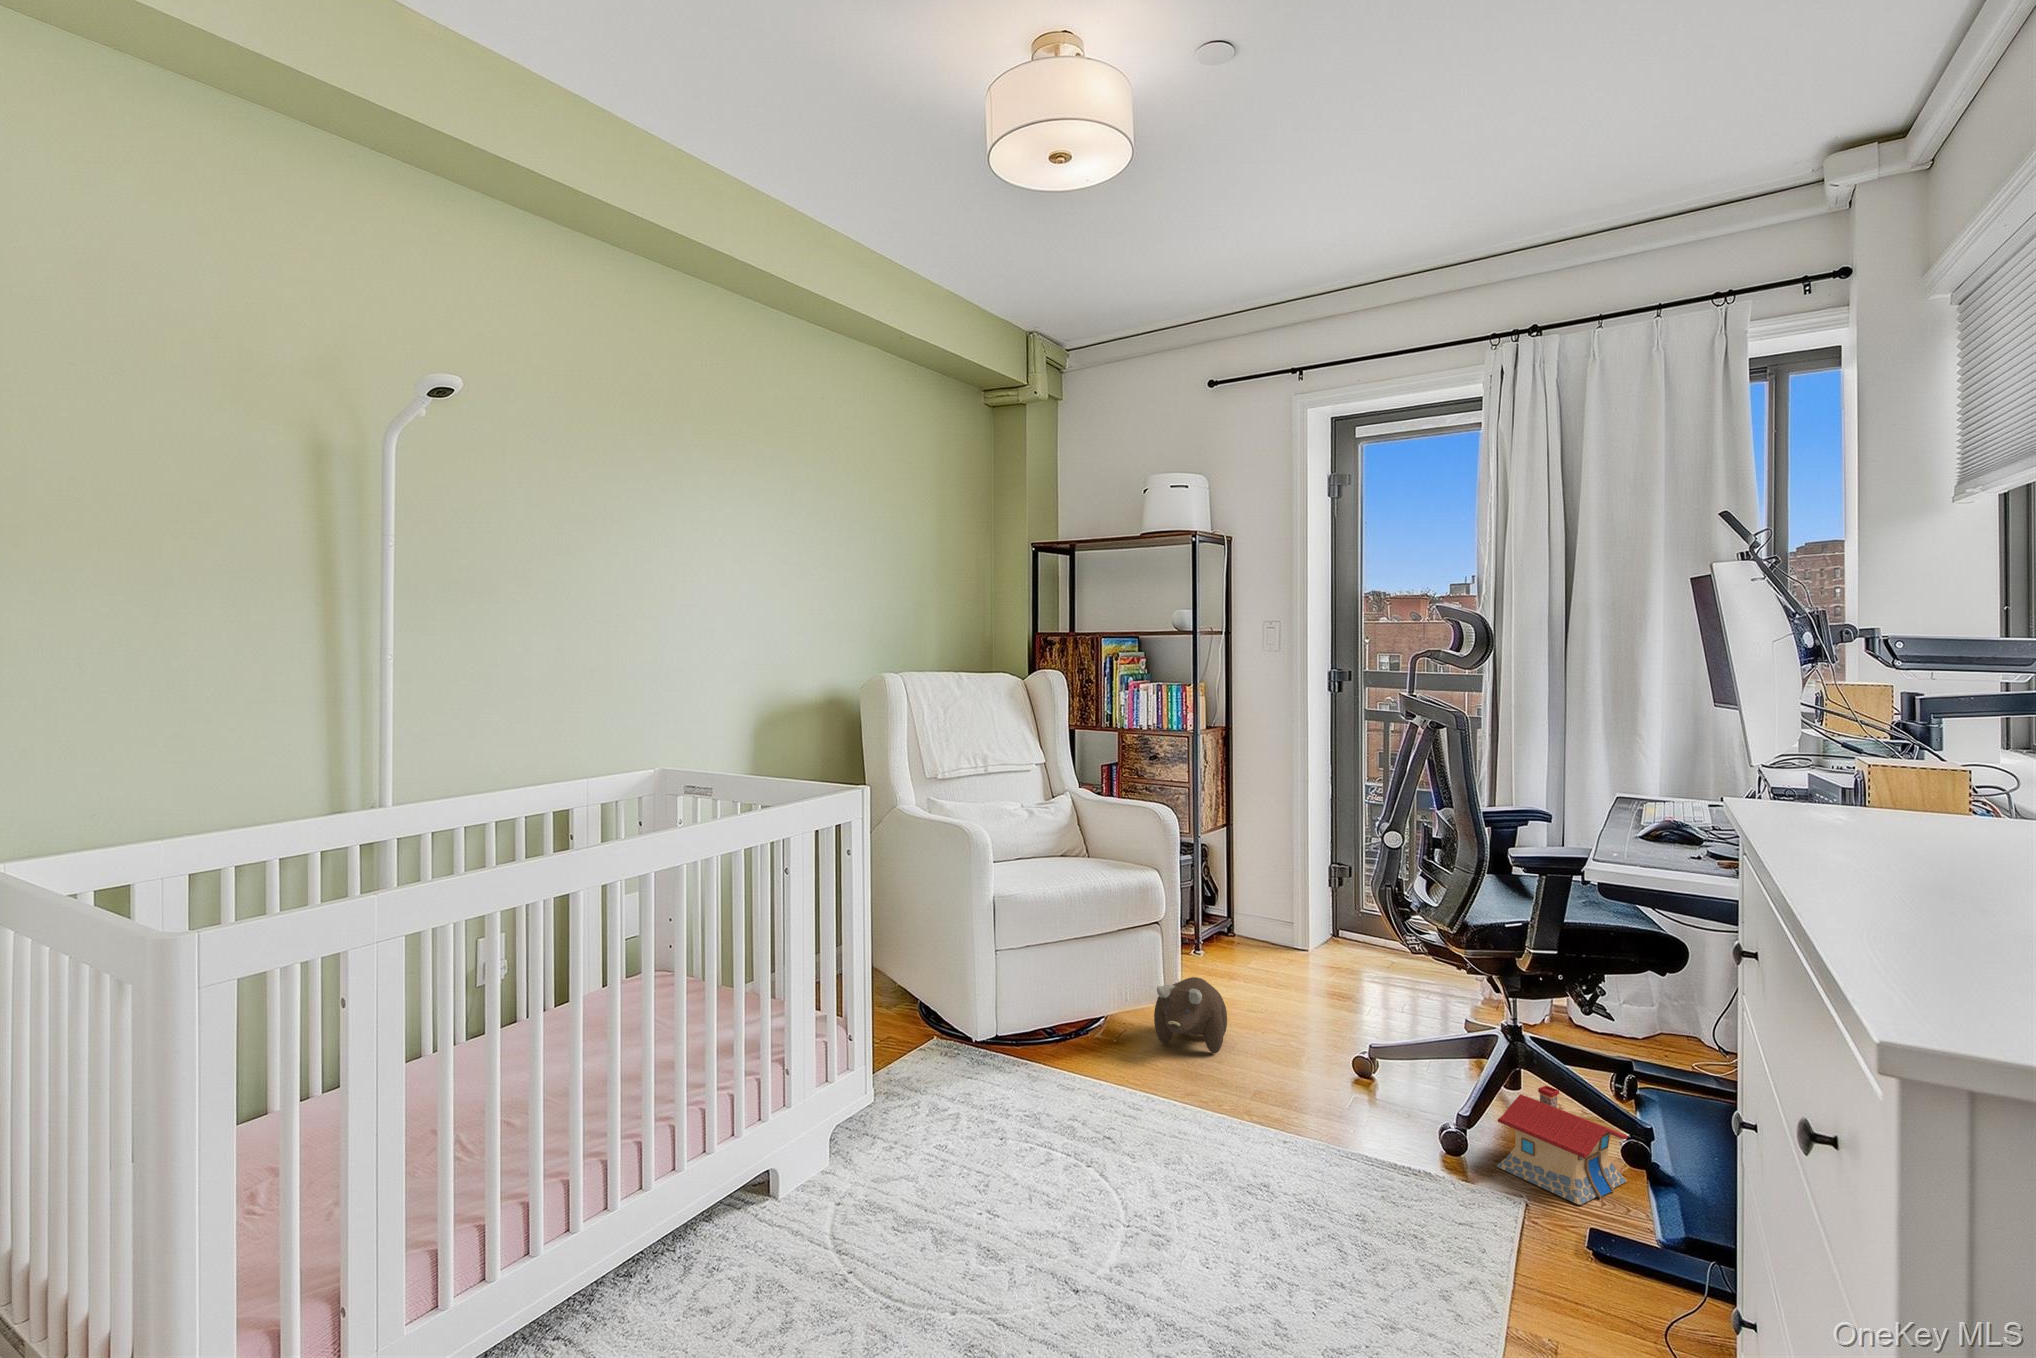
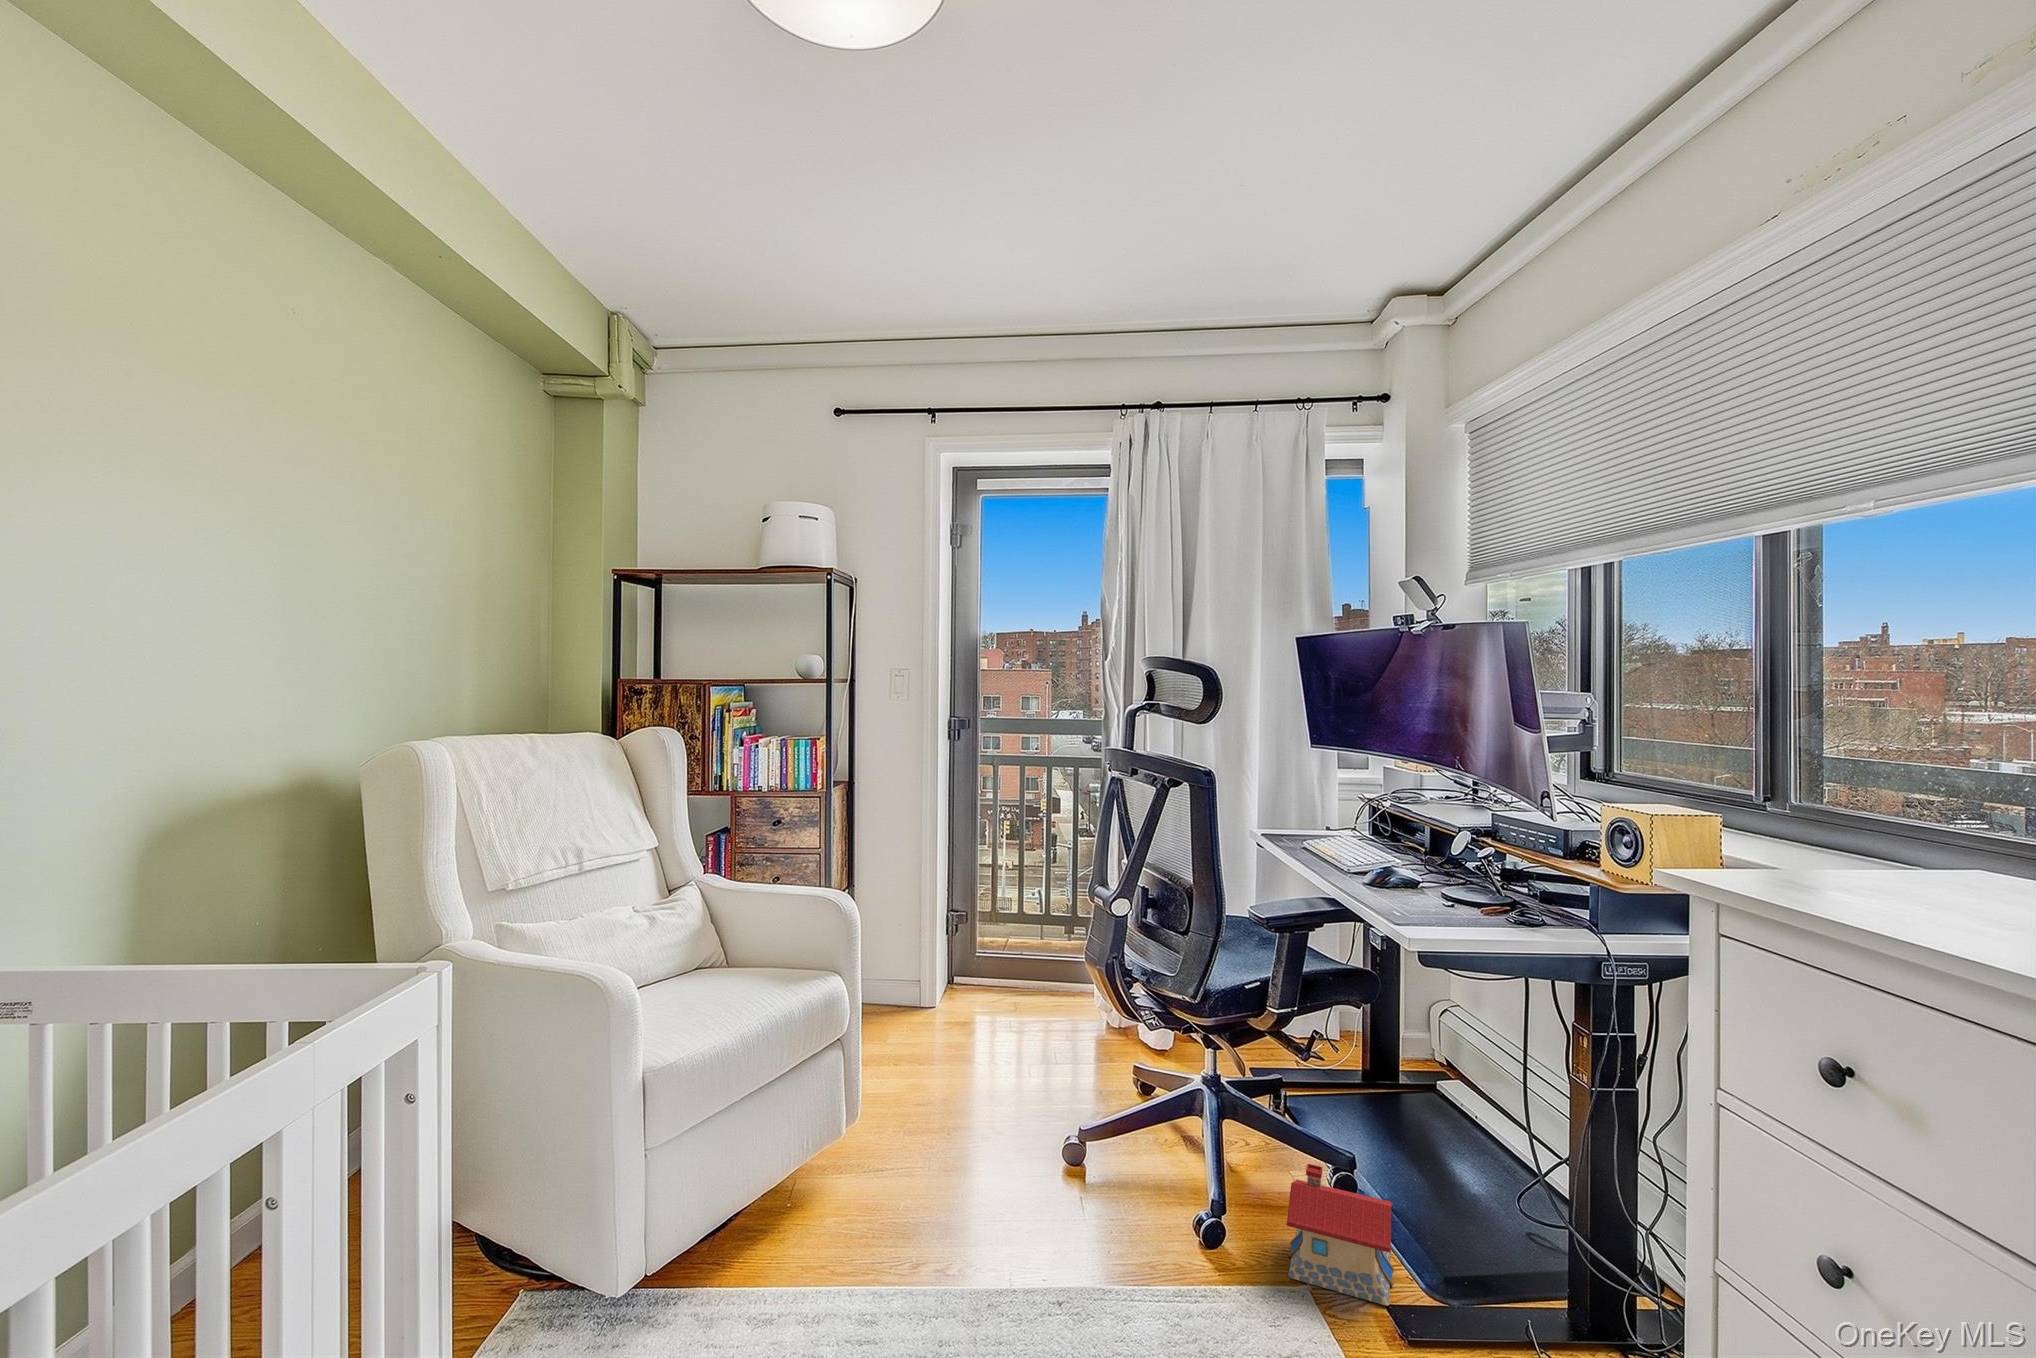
plush toy: present [1154,977,1227,1053] -> none [849,1107,938,1207]

